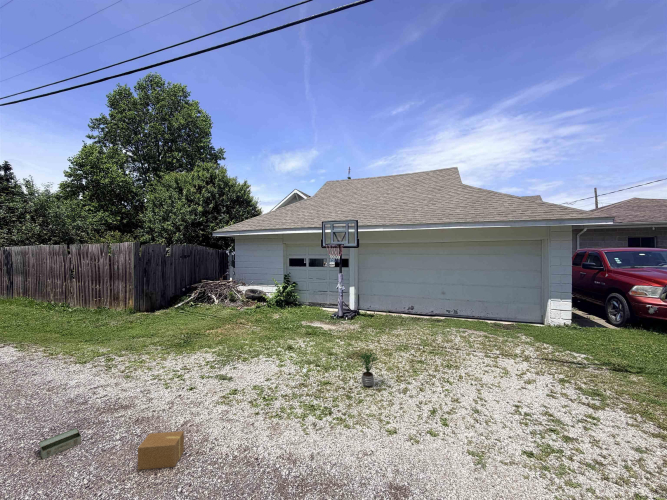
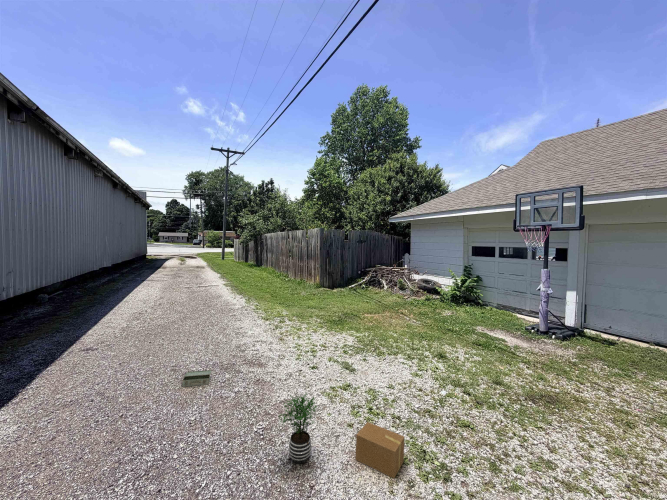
potted plant: present [360,352,378,387] -> present [278,393,317,464]
cardboard box: present [138,431,184,470] -> present [356,422,405,478]

